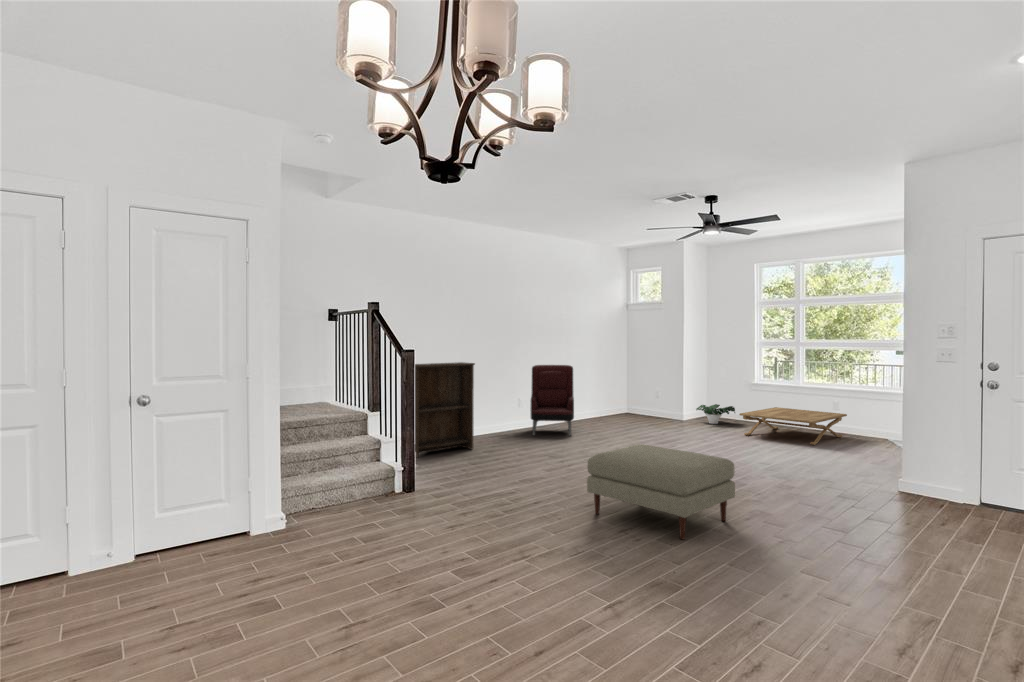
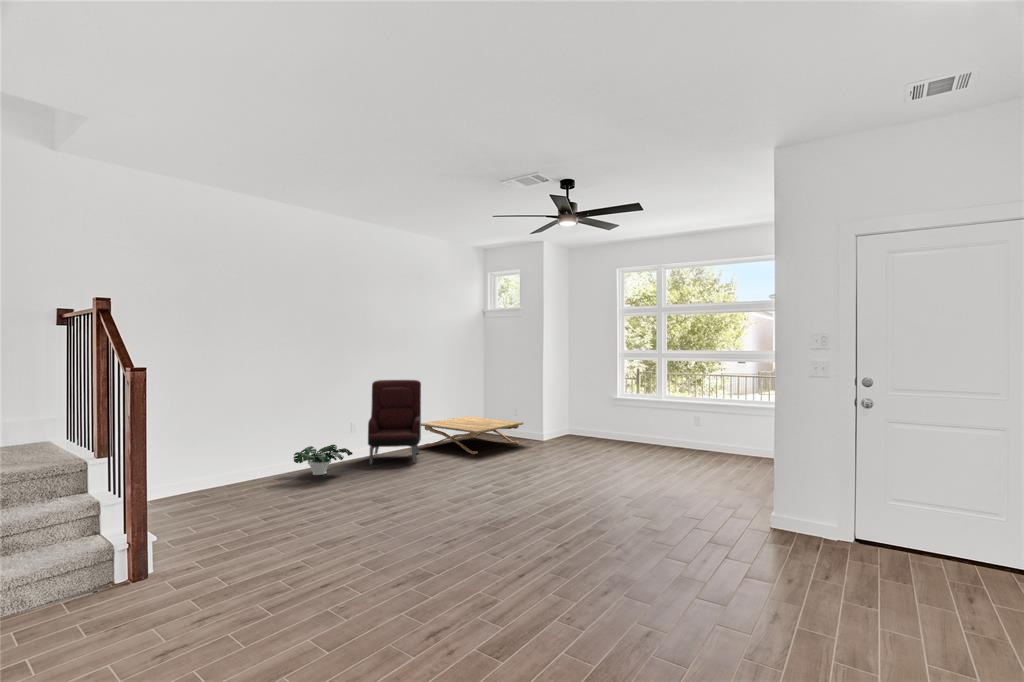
bookshelf: present [415,362,475,458] -> none [181,380,286,509]
potted plant: present [696,404,735,424] -> present [294,445,353,475]
coffee table: present [739,407,847,445] -> present [421,416,523,454]
ottoman: present [587,444,735,540] -> none [395,490,593,643]

